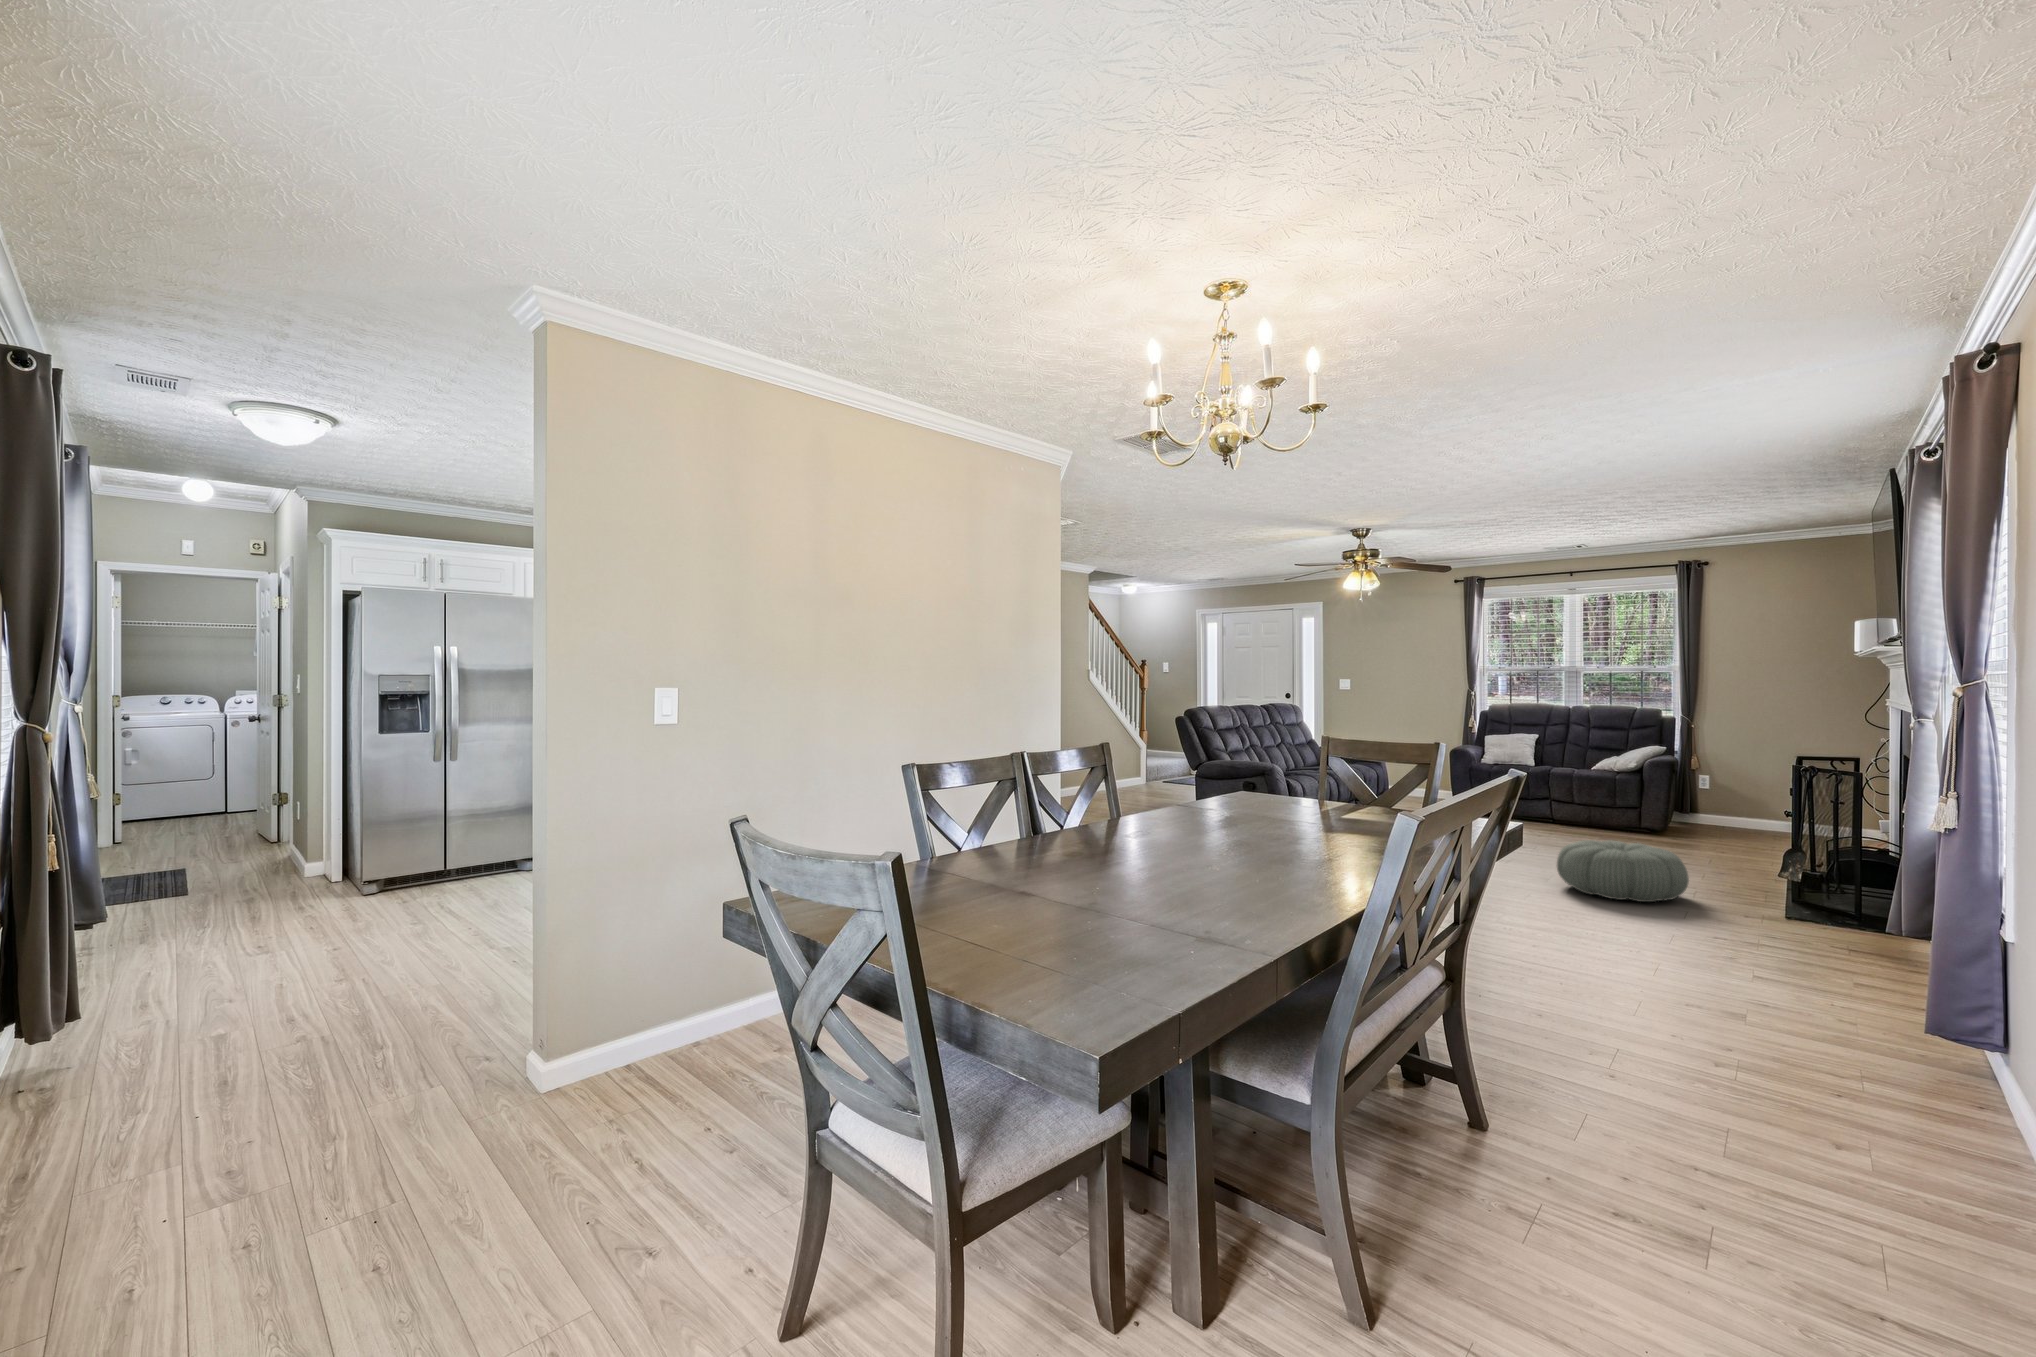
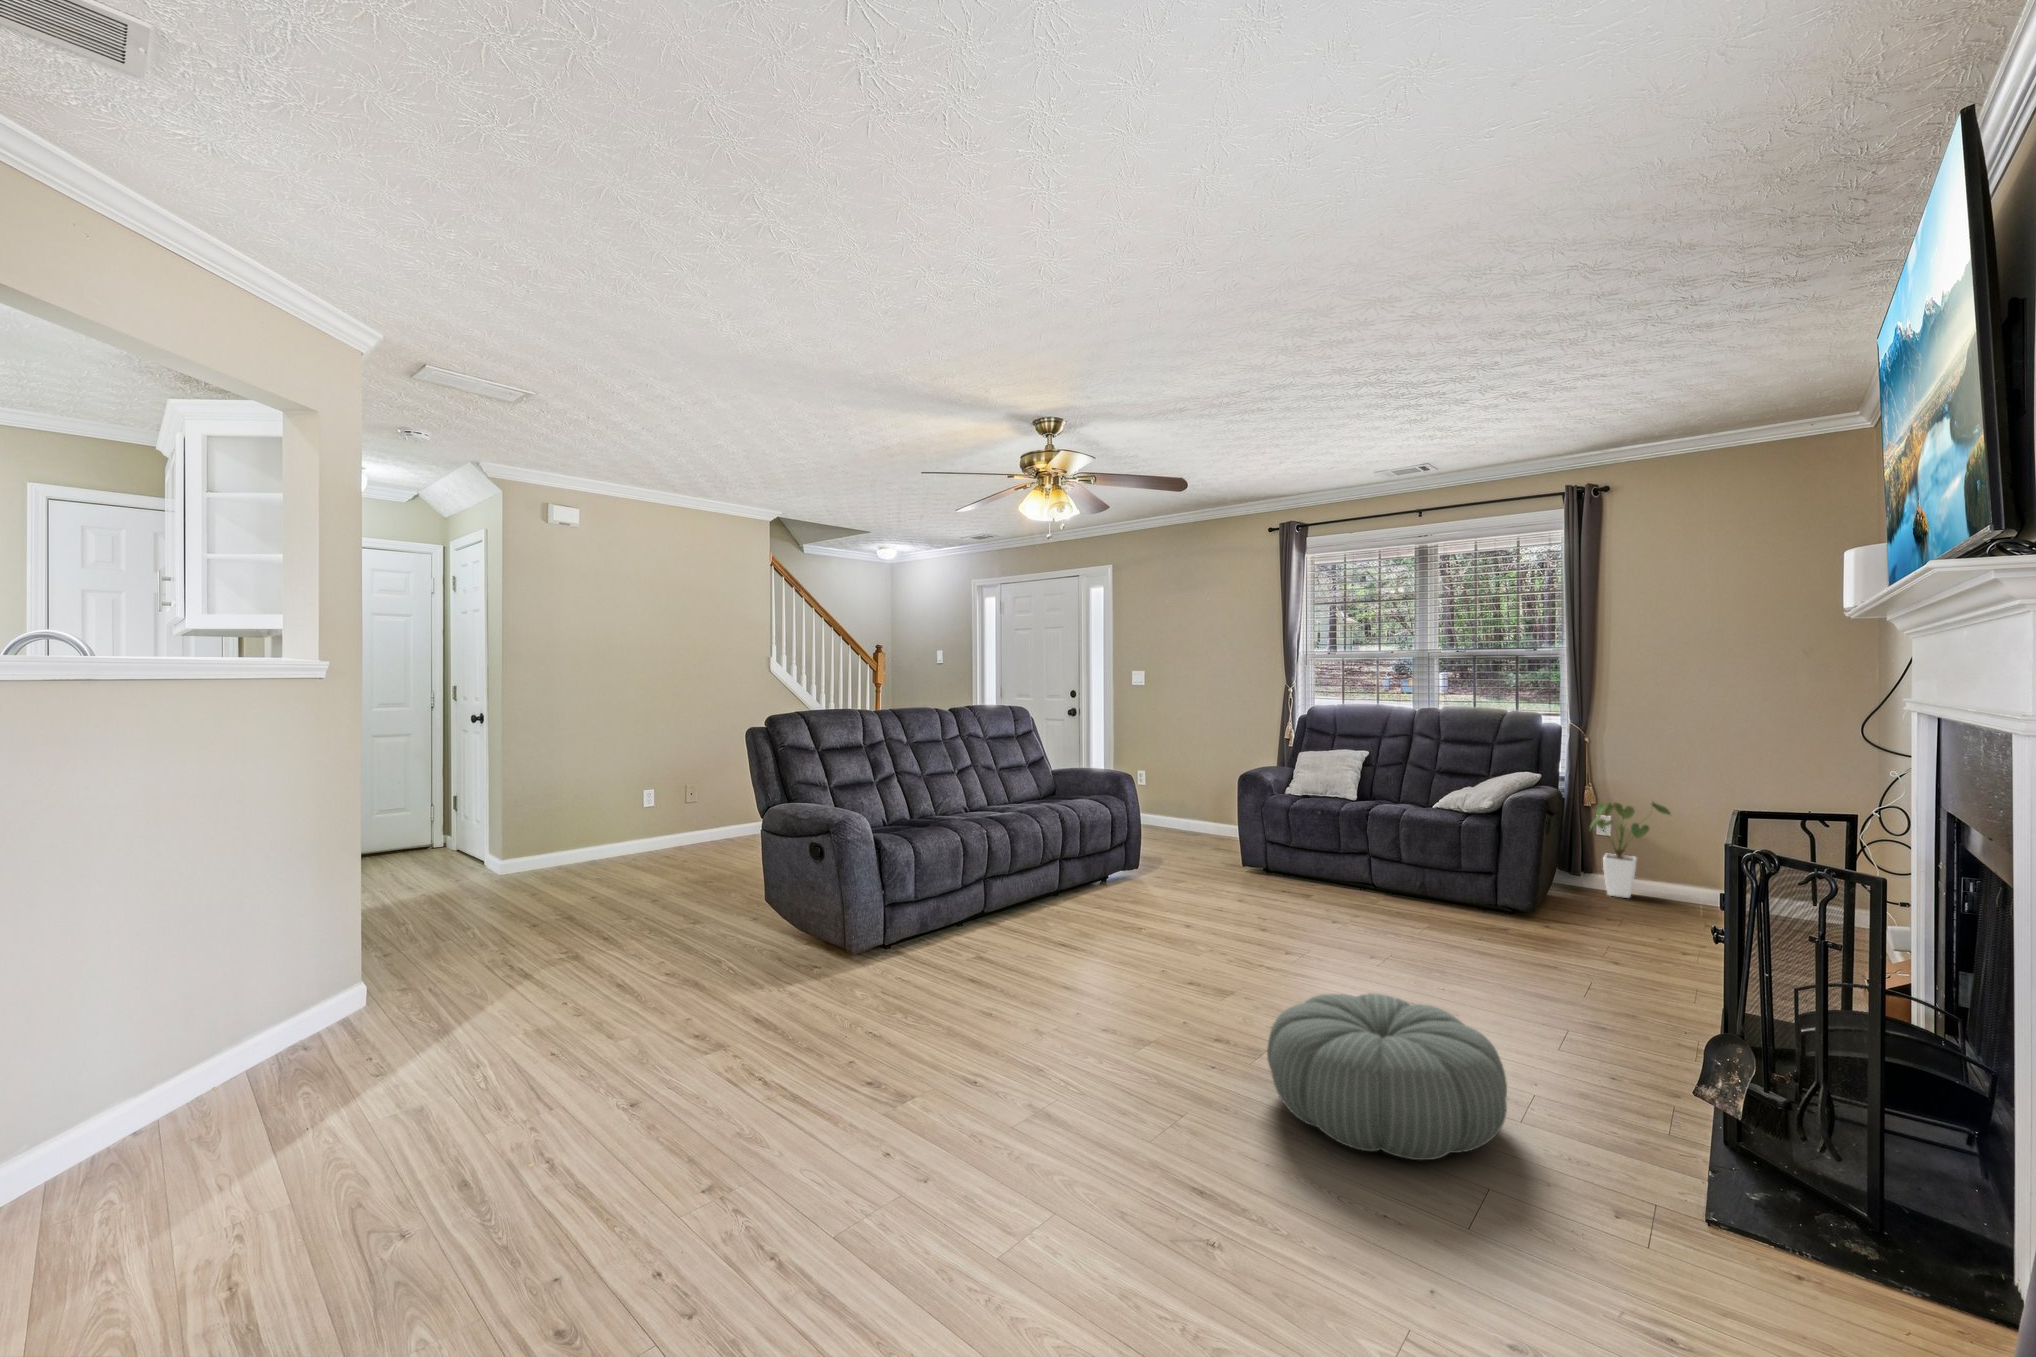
house plant: none [1696,765,1752,827] -> present [1591,802,1670,898]

